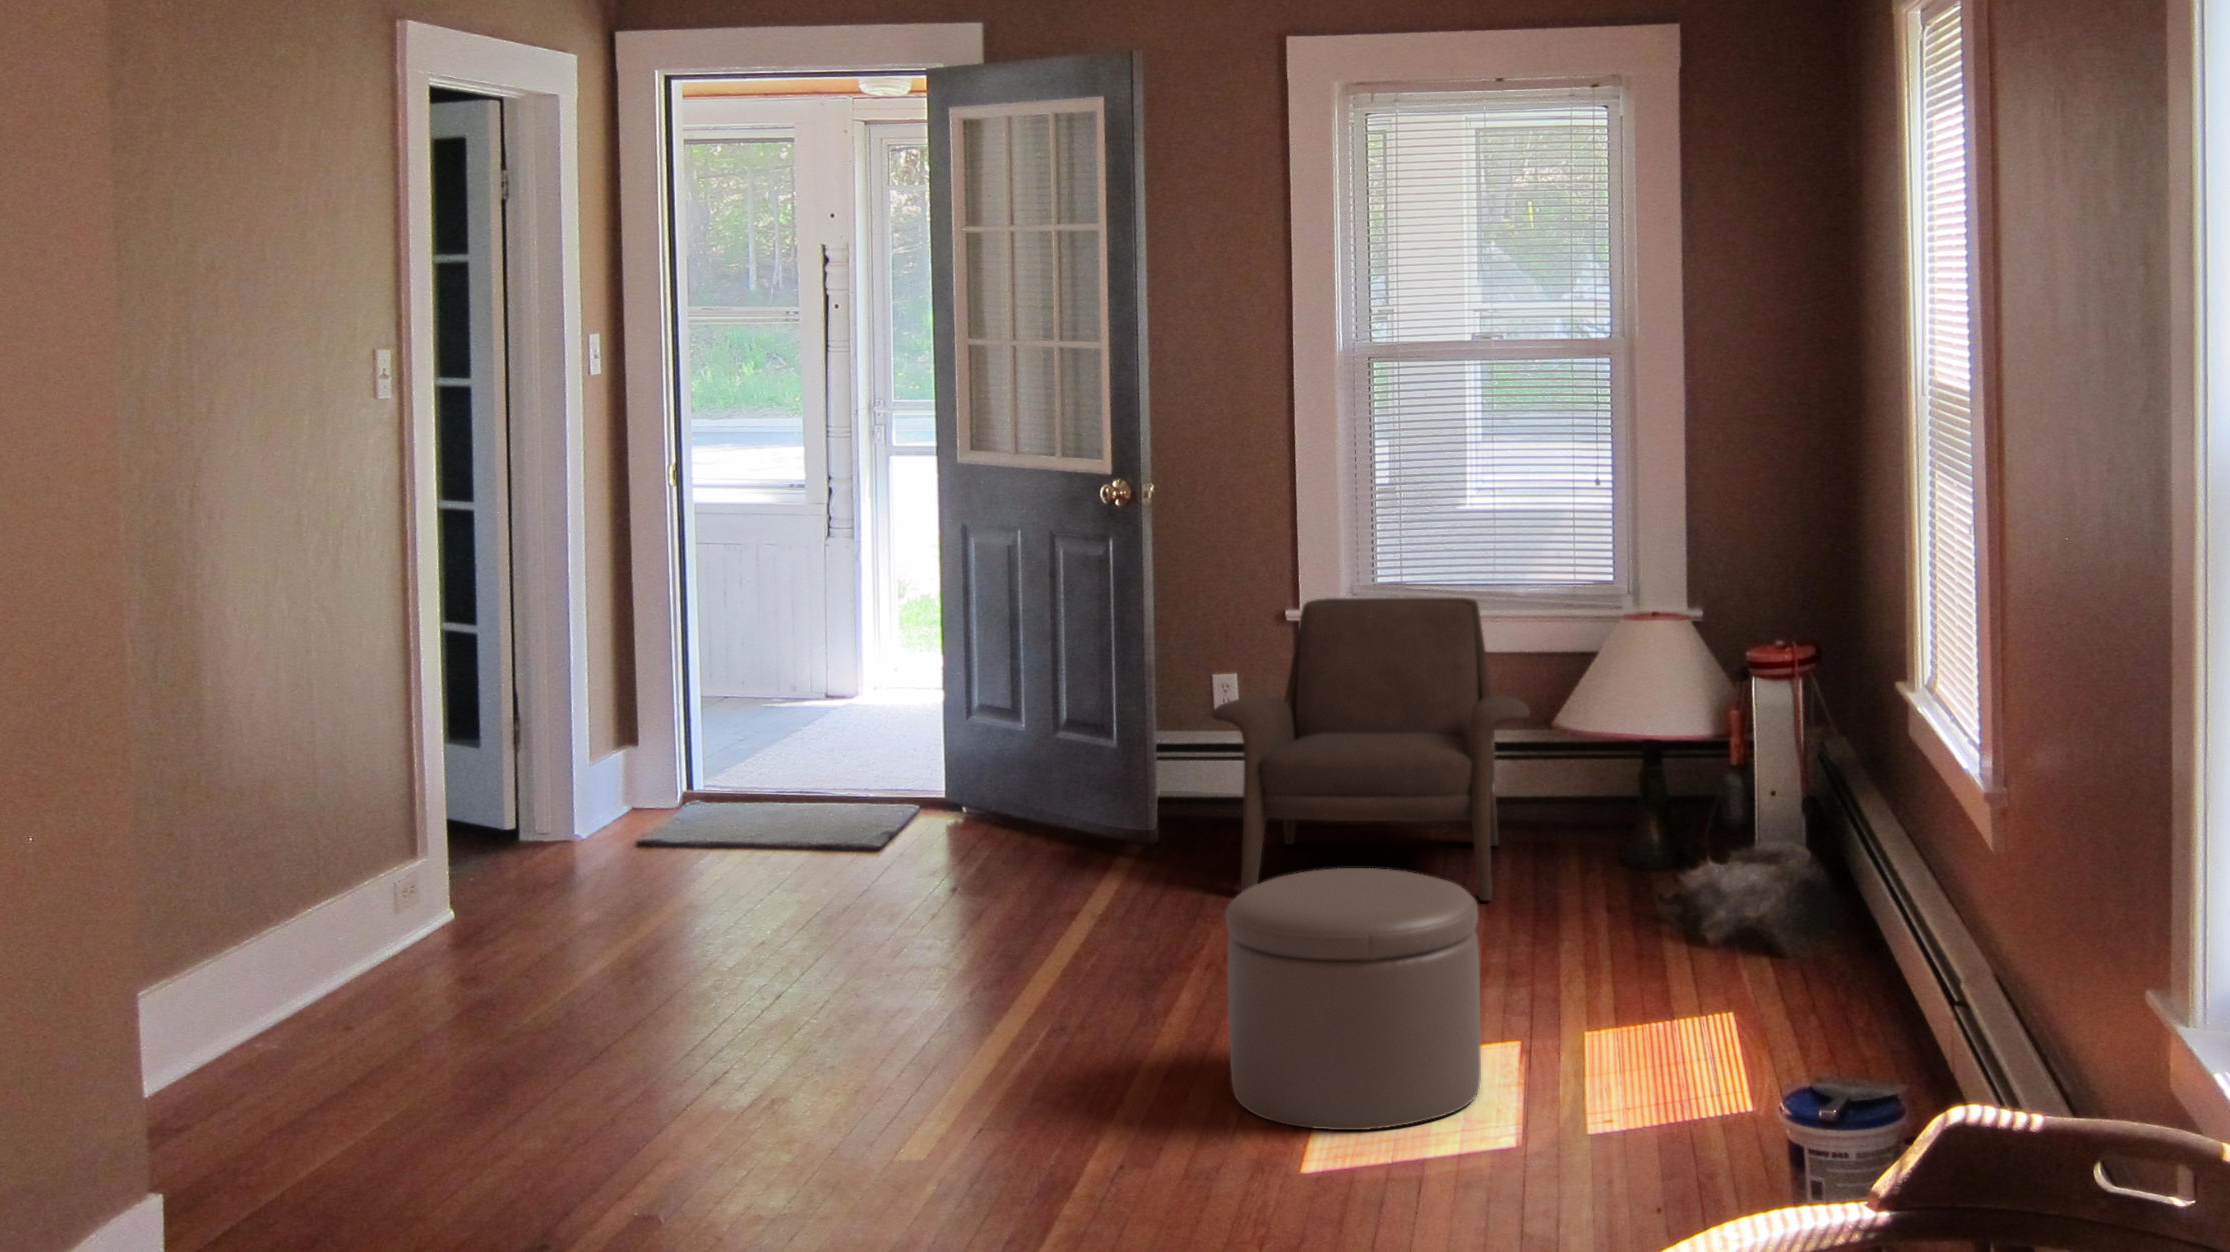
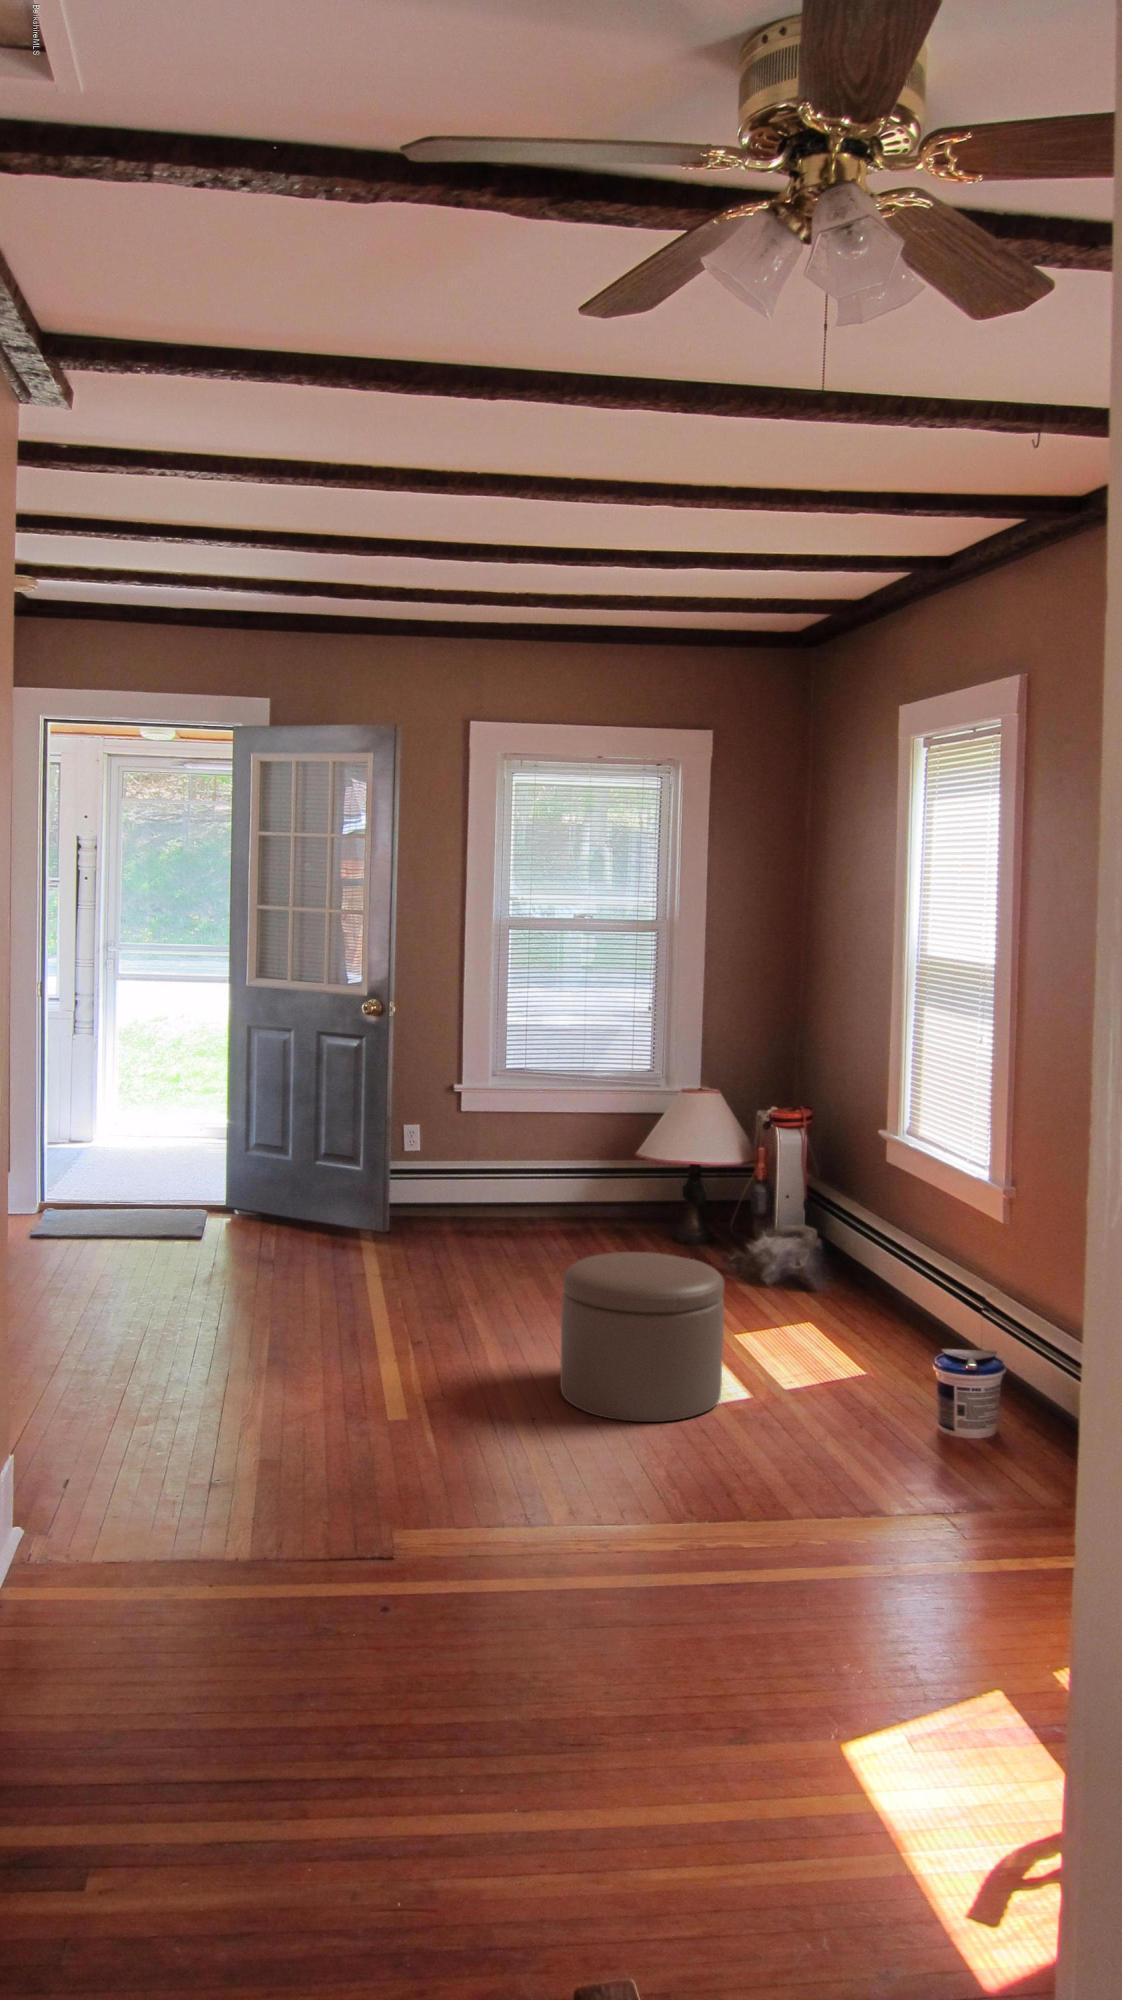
armchair: present [1211,598,1530,901] -> none [436,1077,639,1268]

